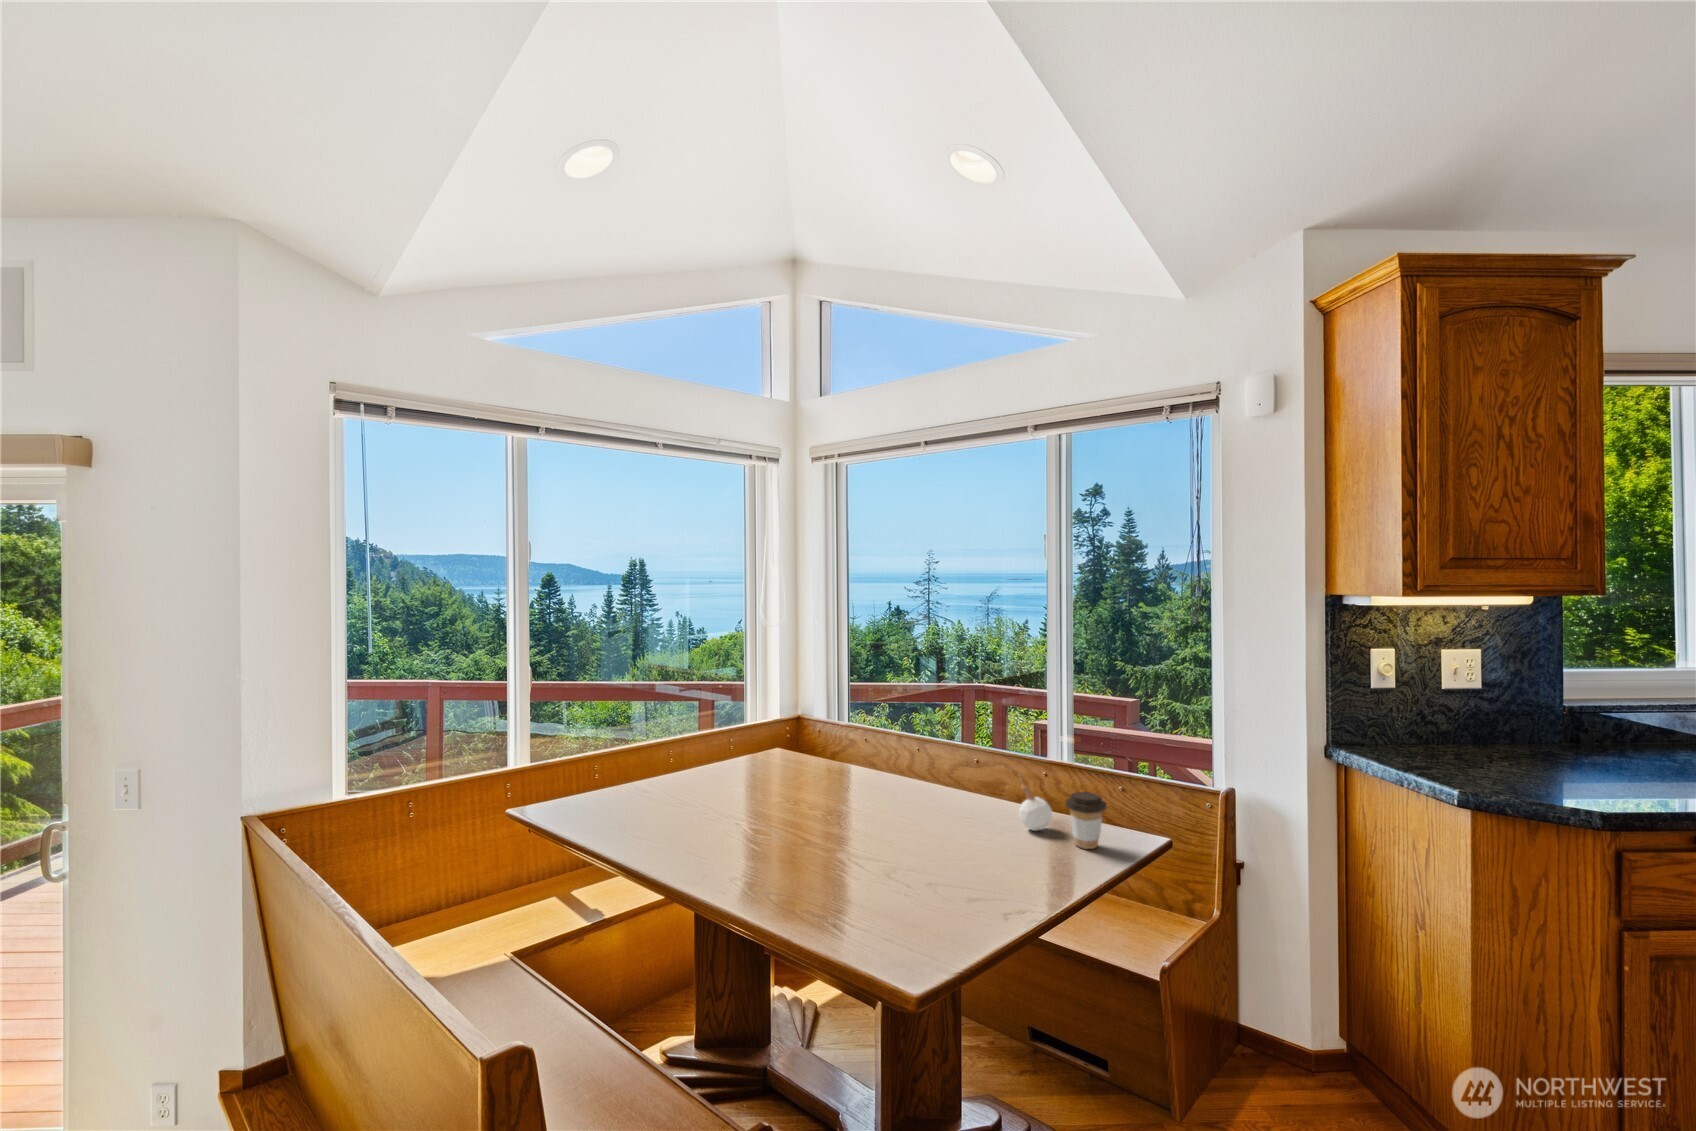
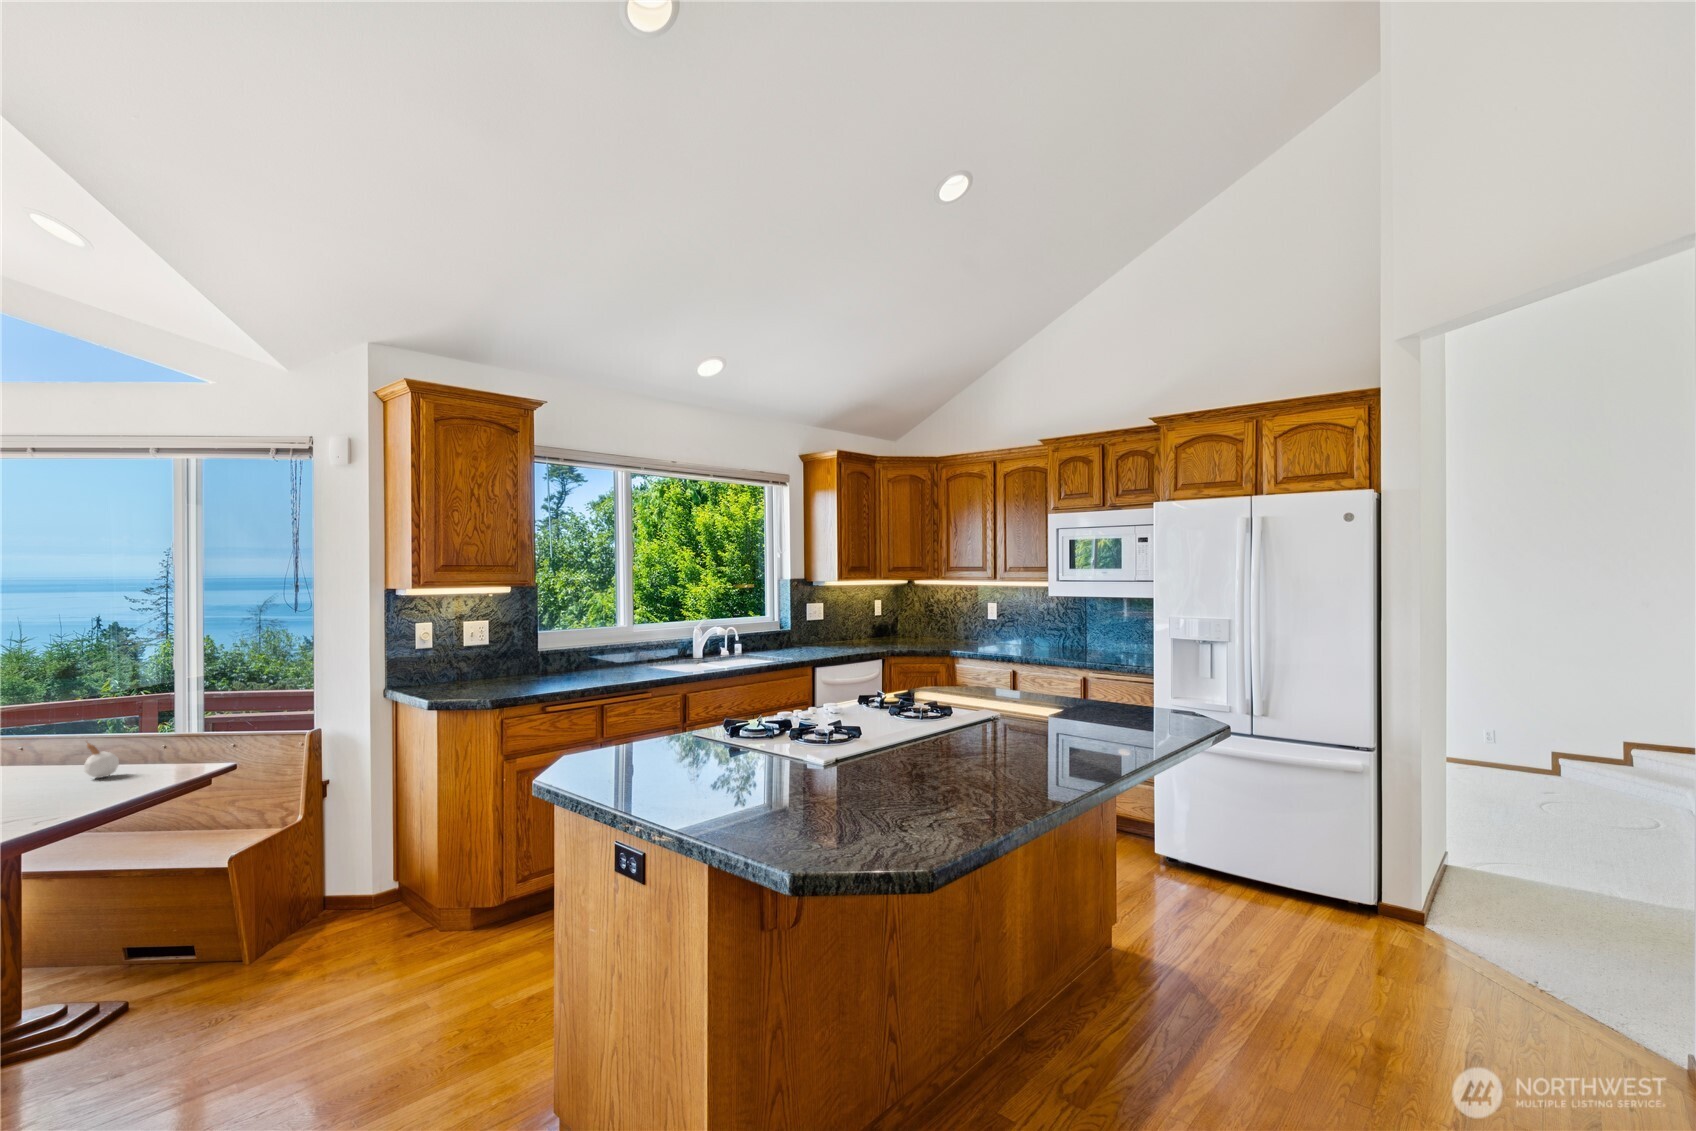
coffee cup: present [1066,792,1106,849] -> none [124,739,162,780]

